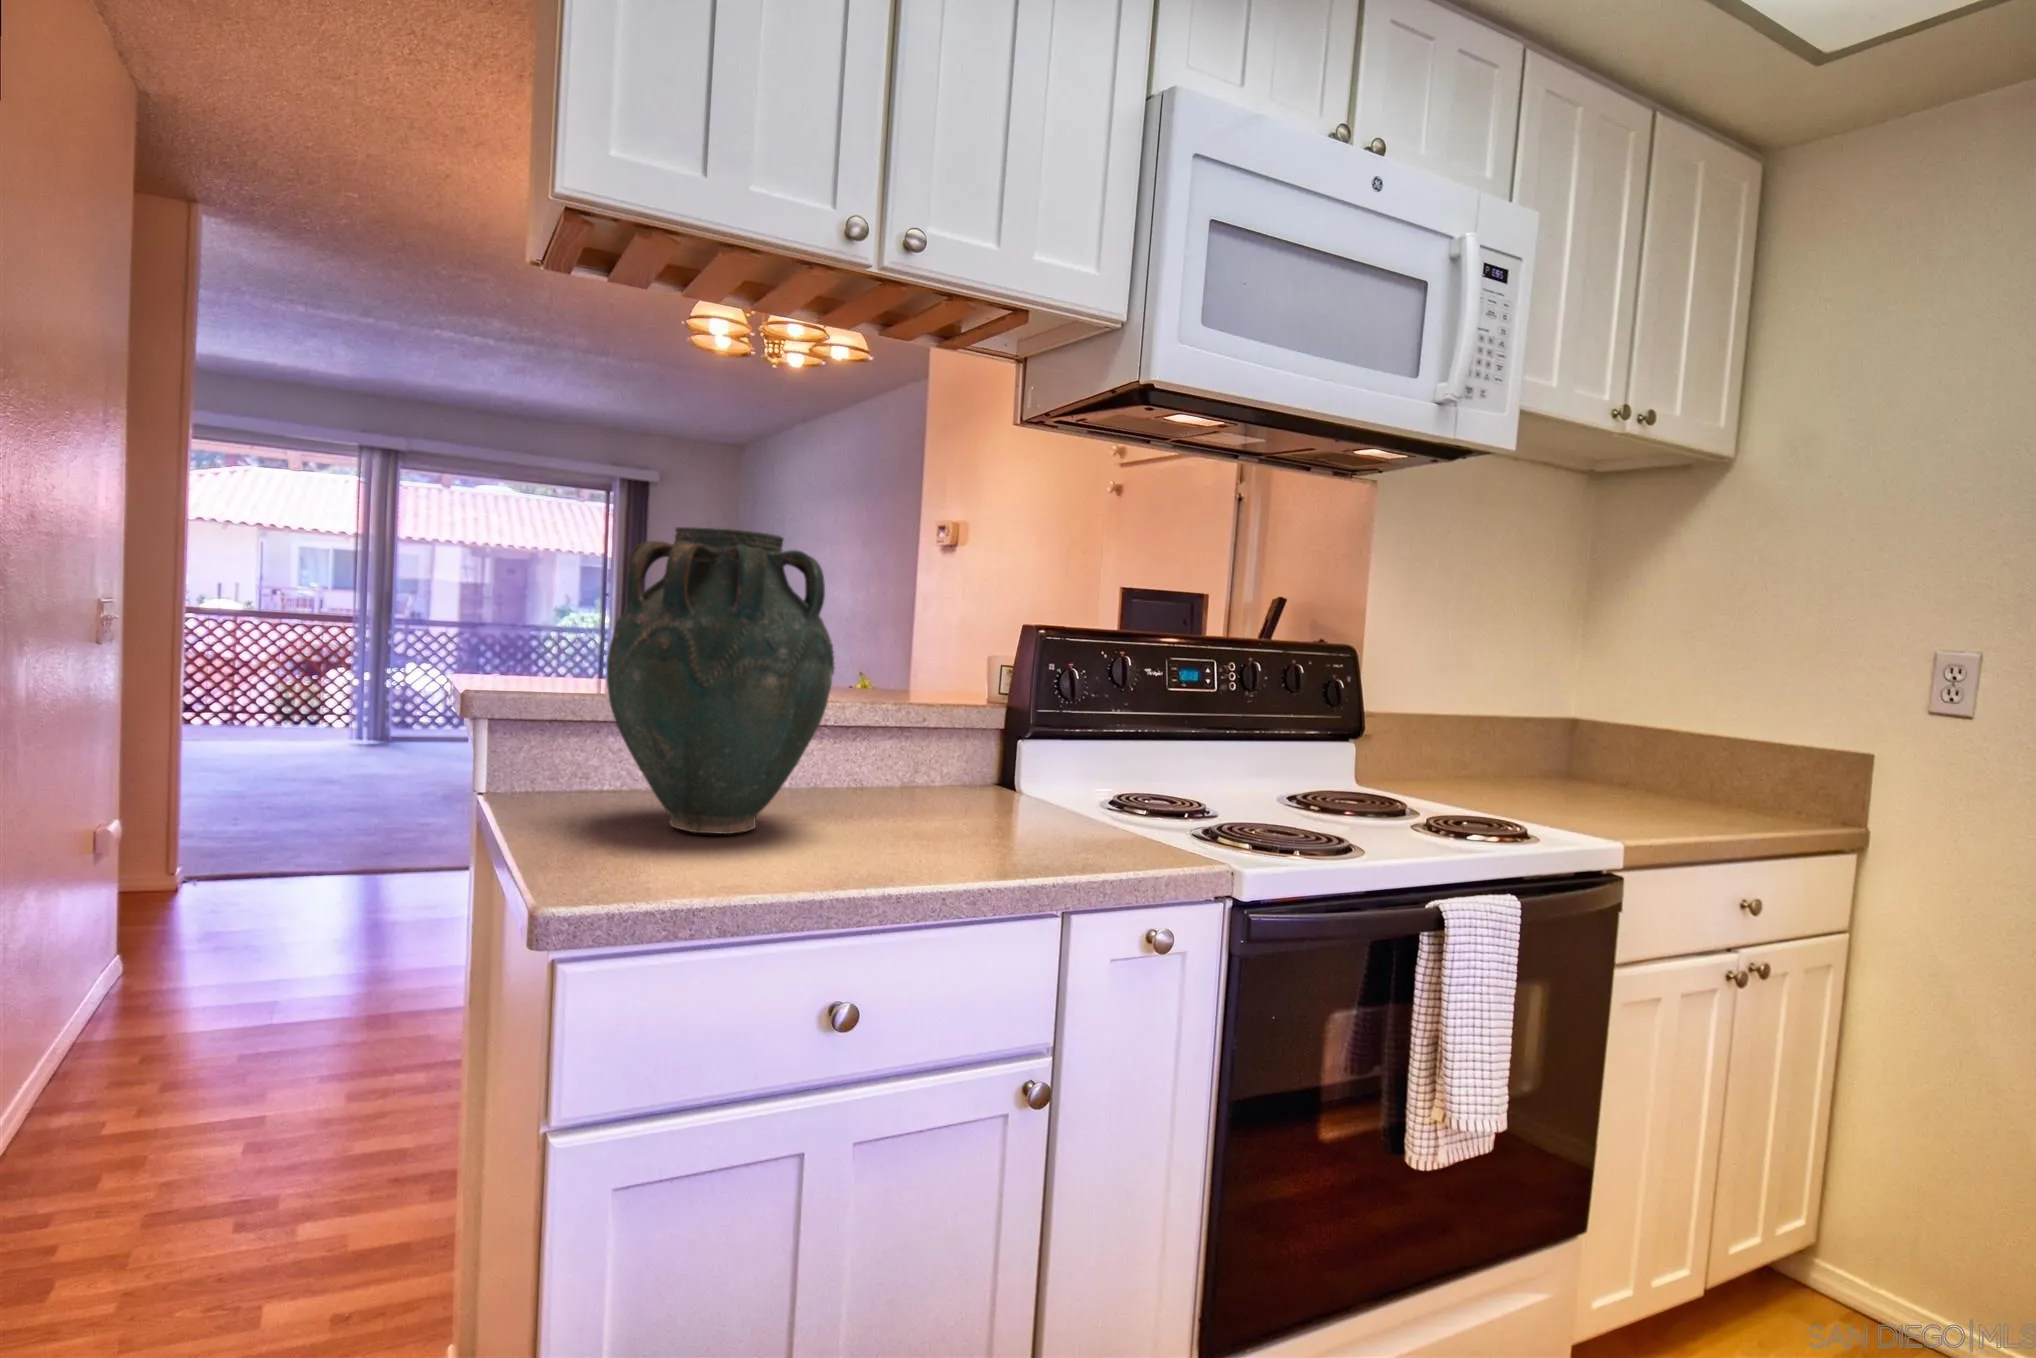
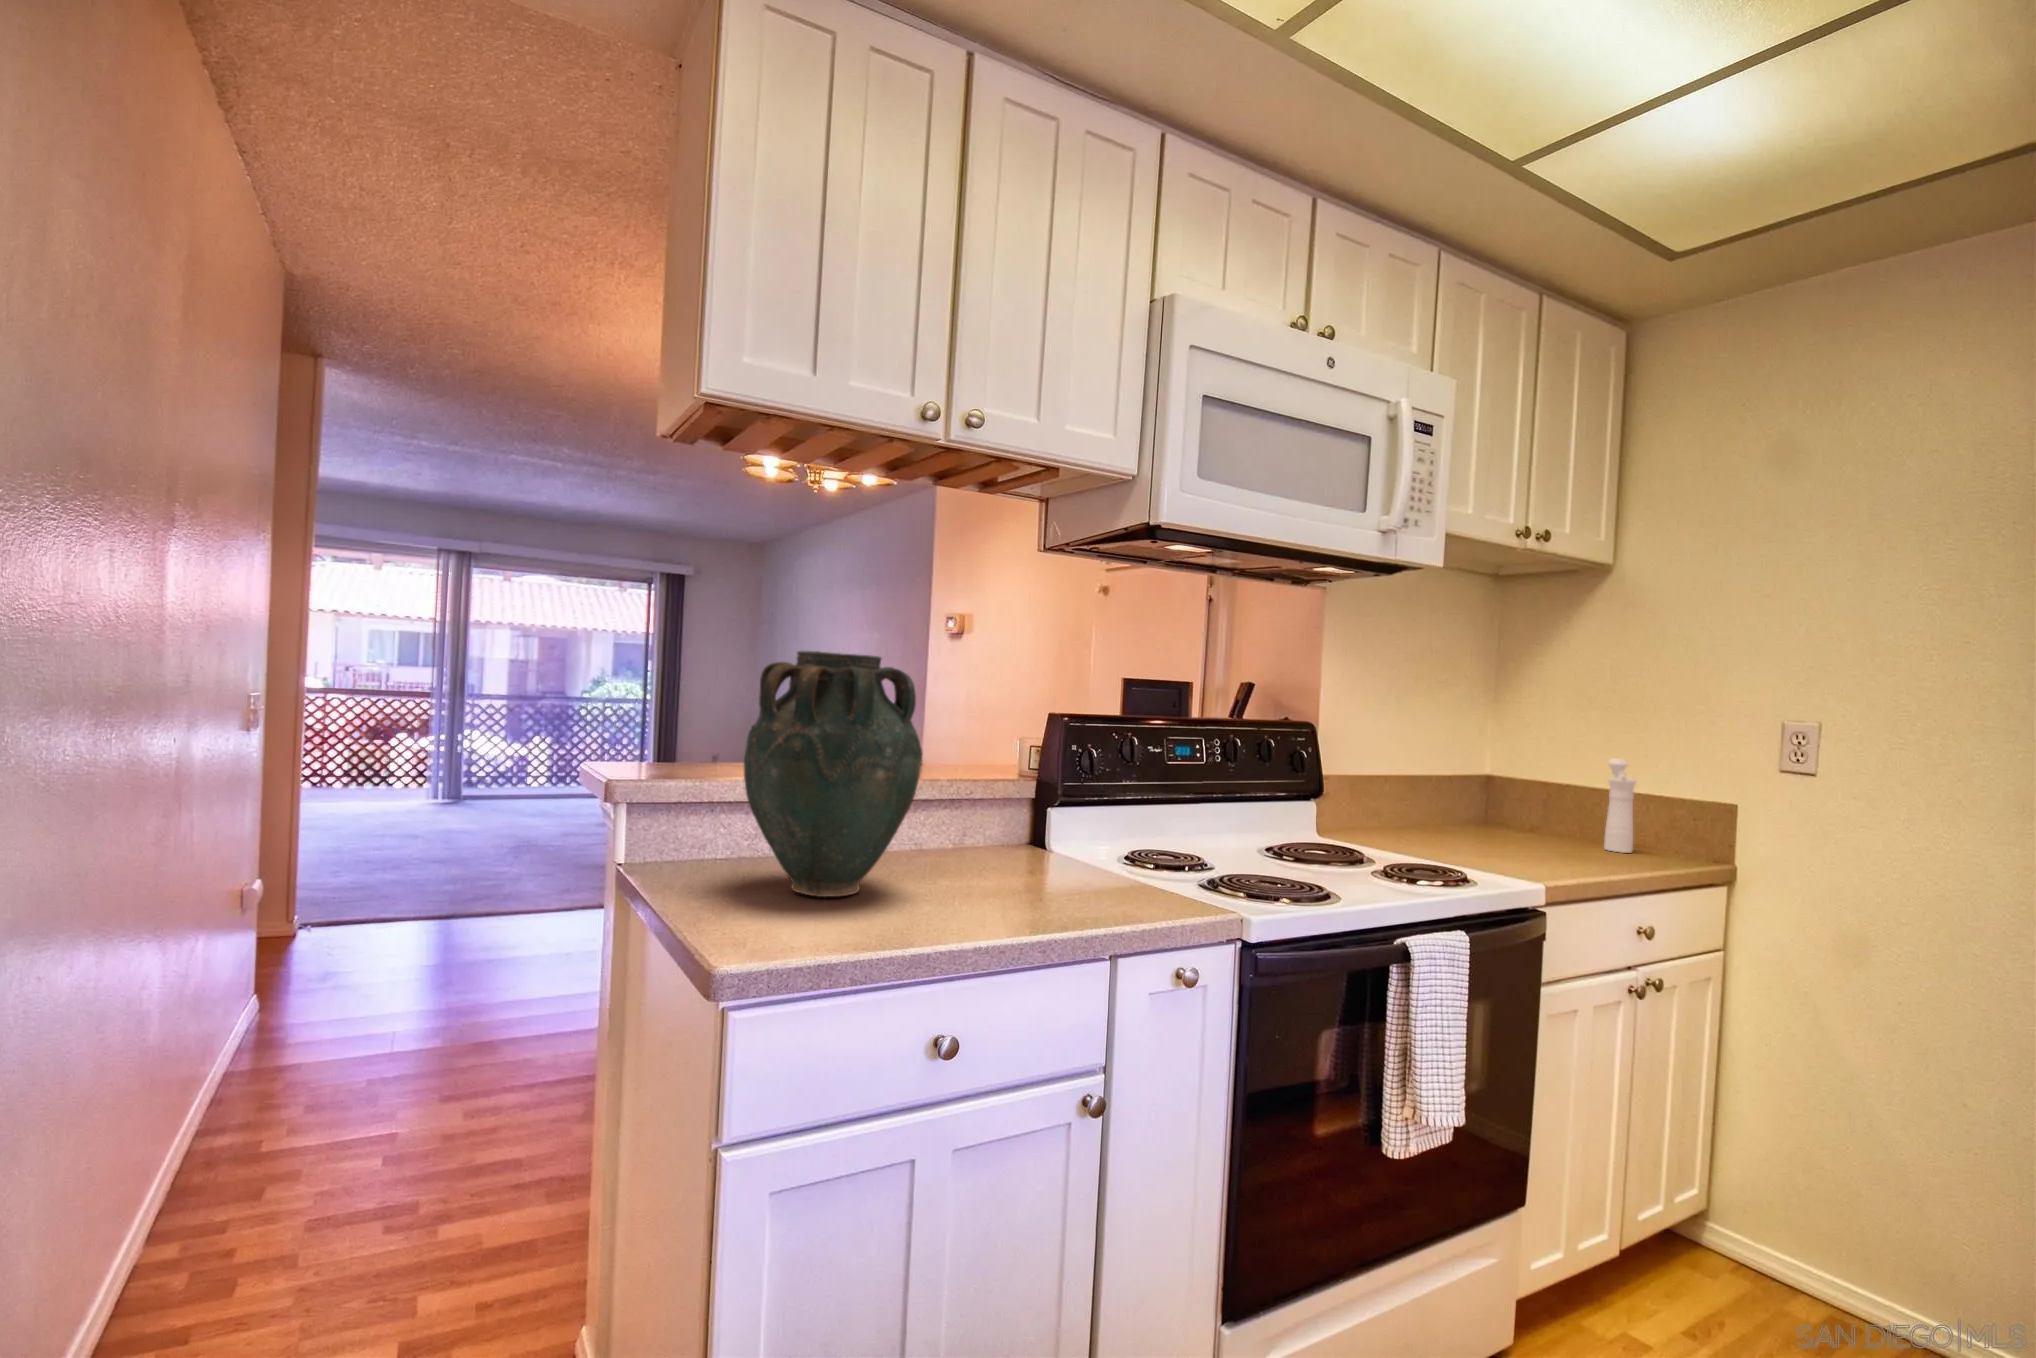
pepper mill: none [1707,699,1752,812] -> present [1604,758,1636,853]

